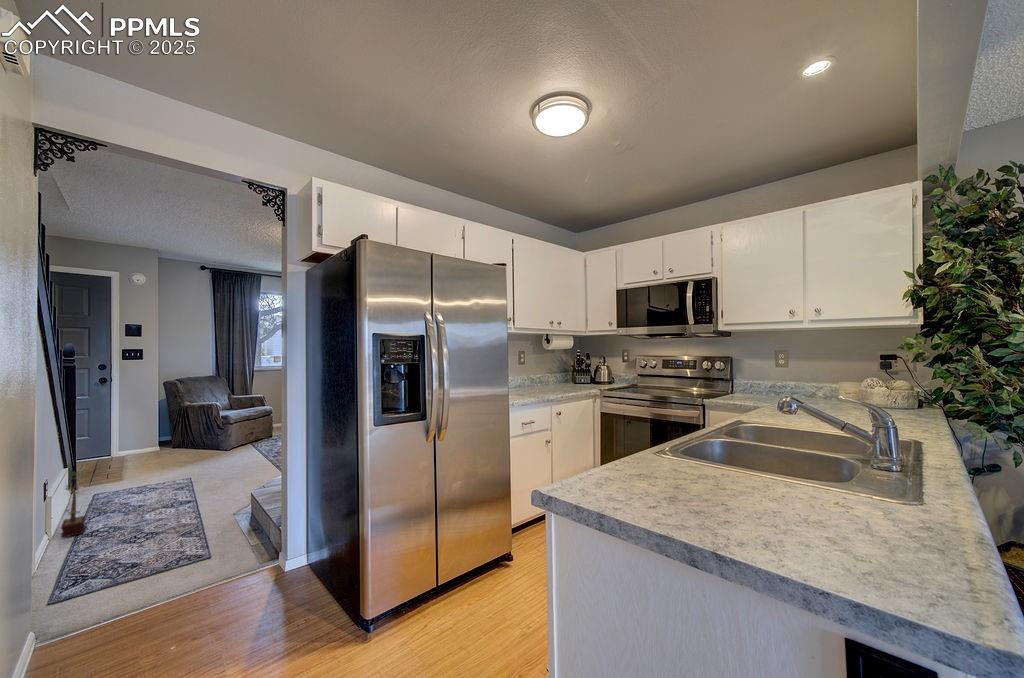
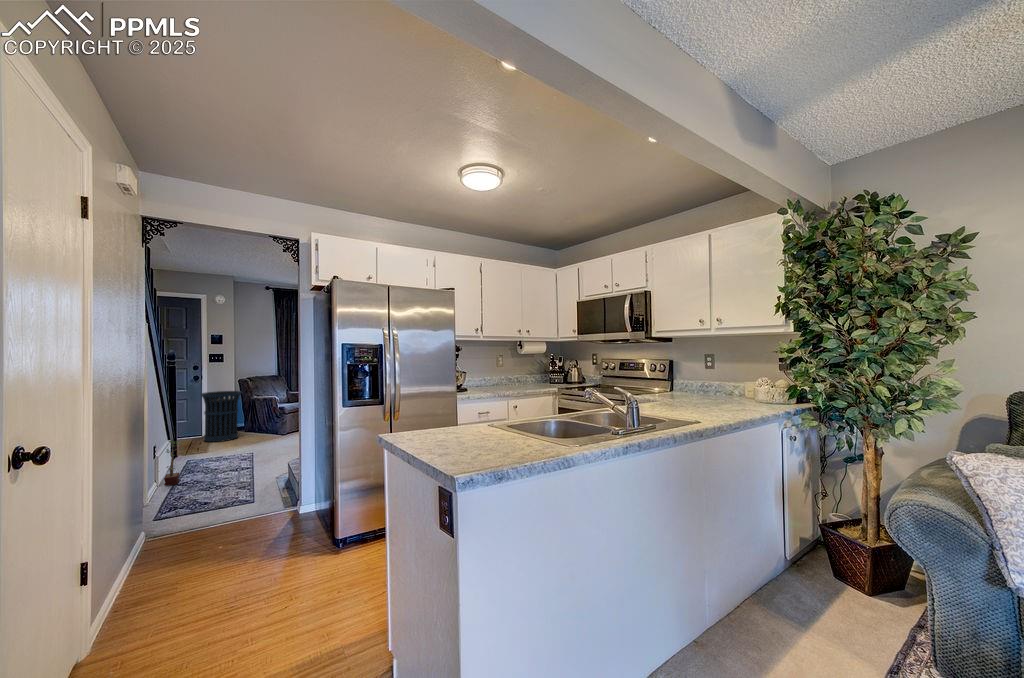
trash can: none [110,397,169,464] -> present [201,391,242,442]

